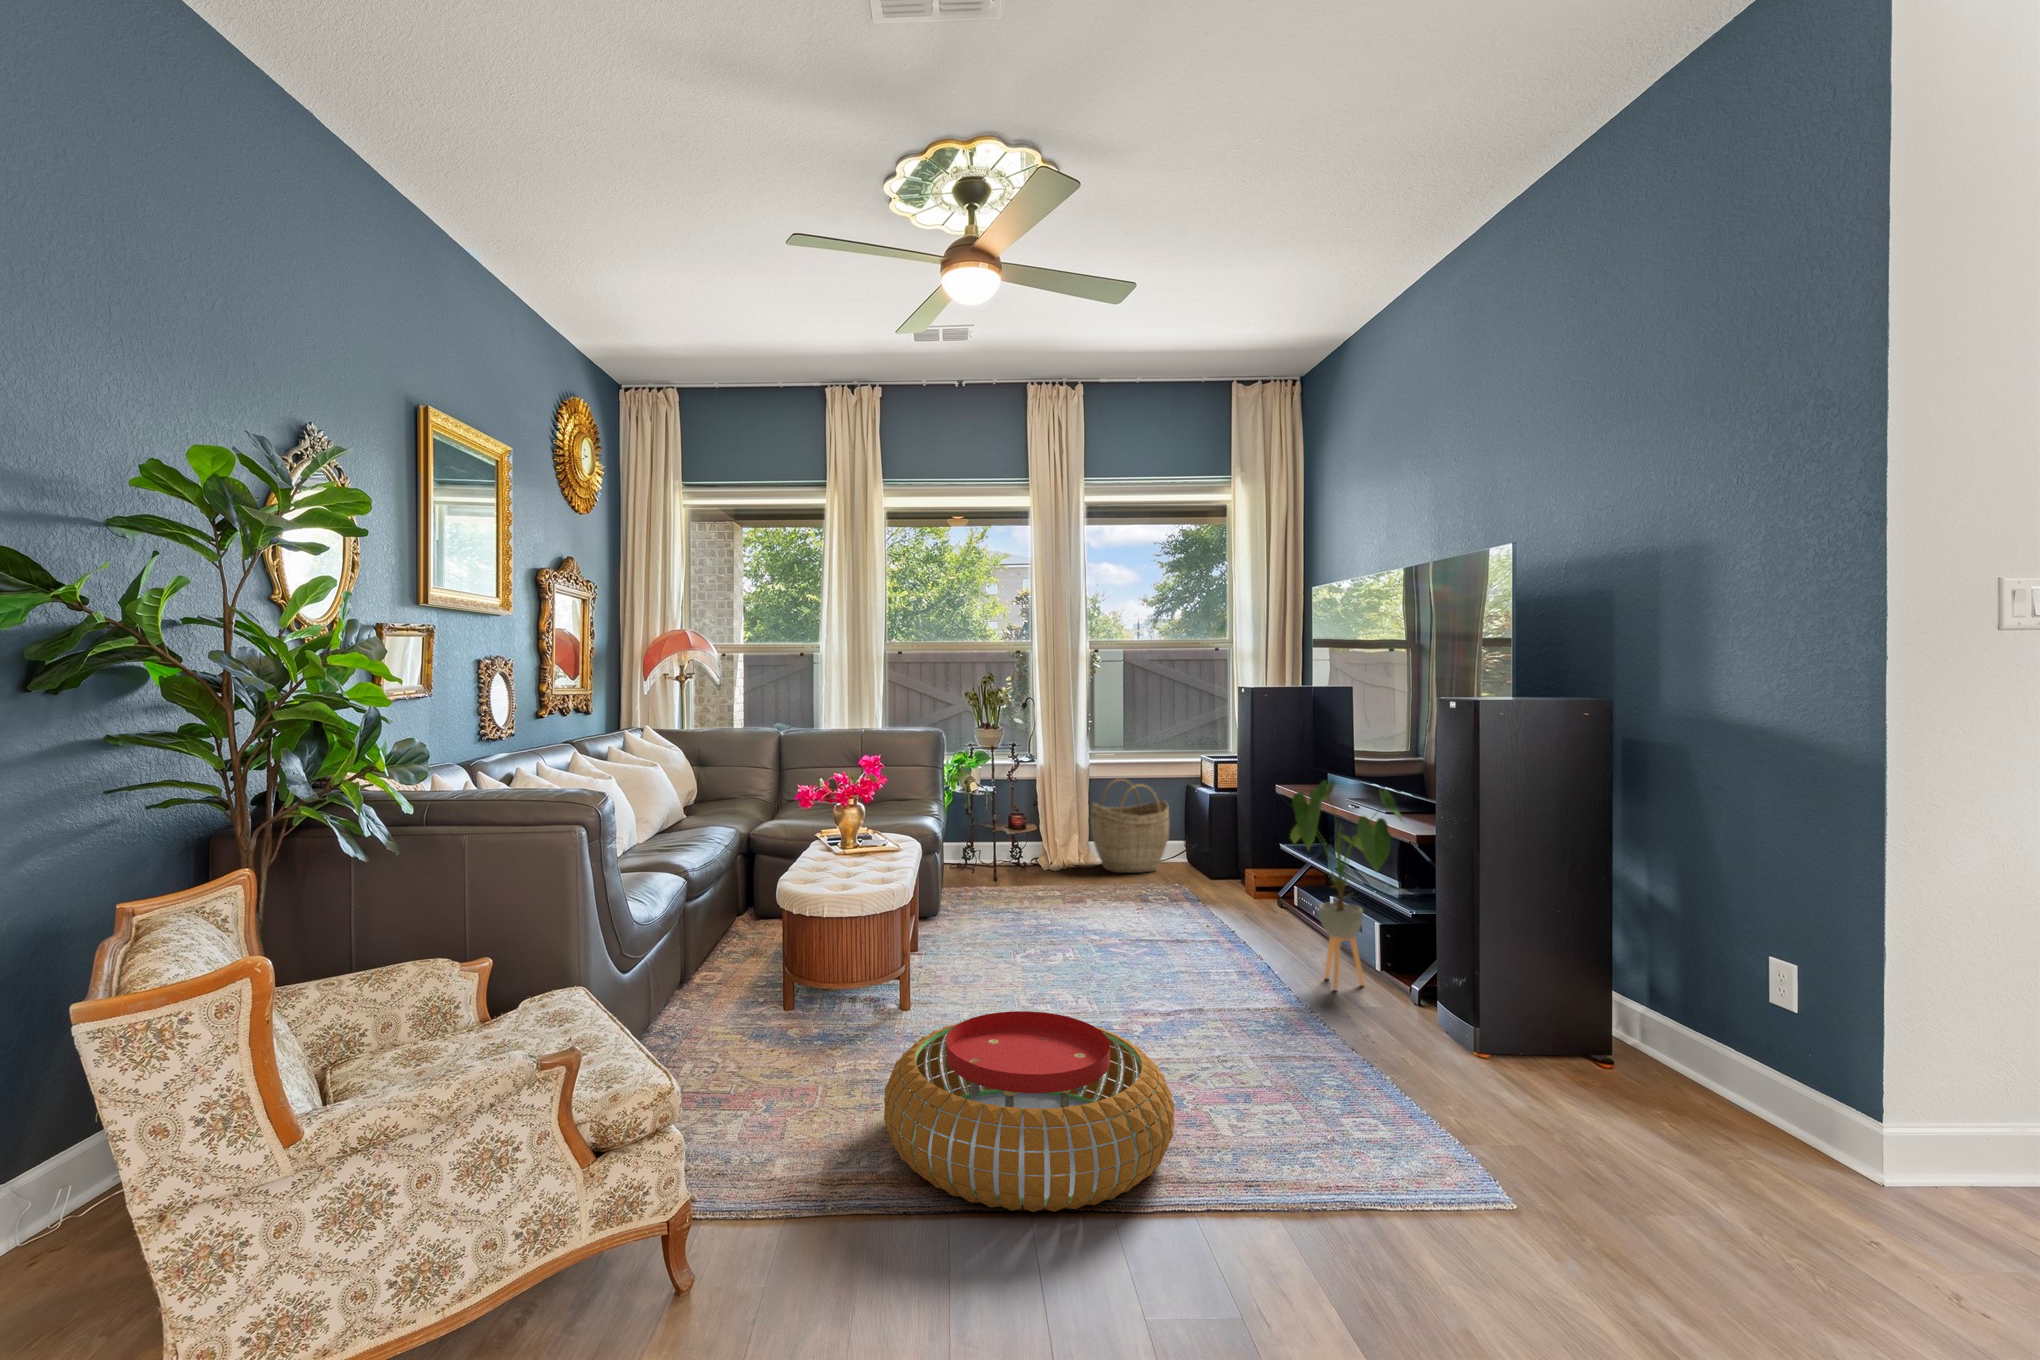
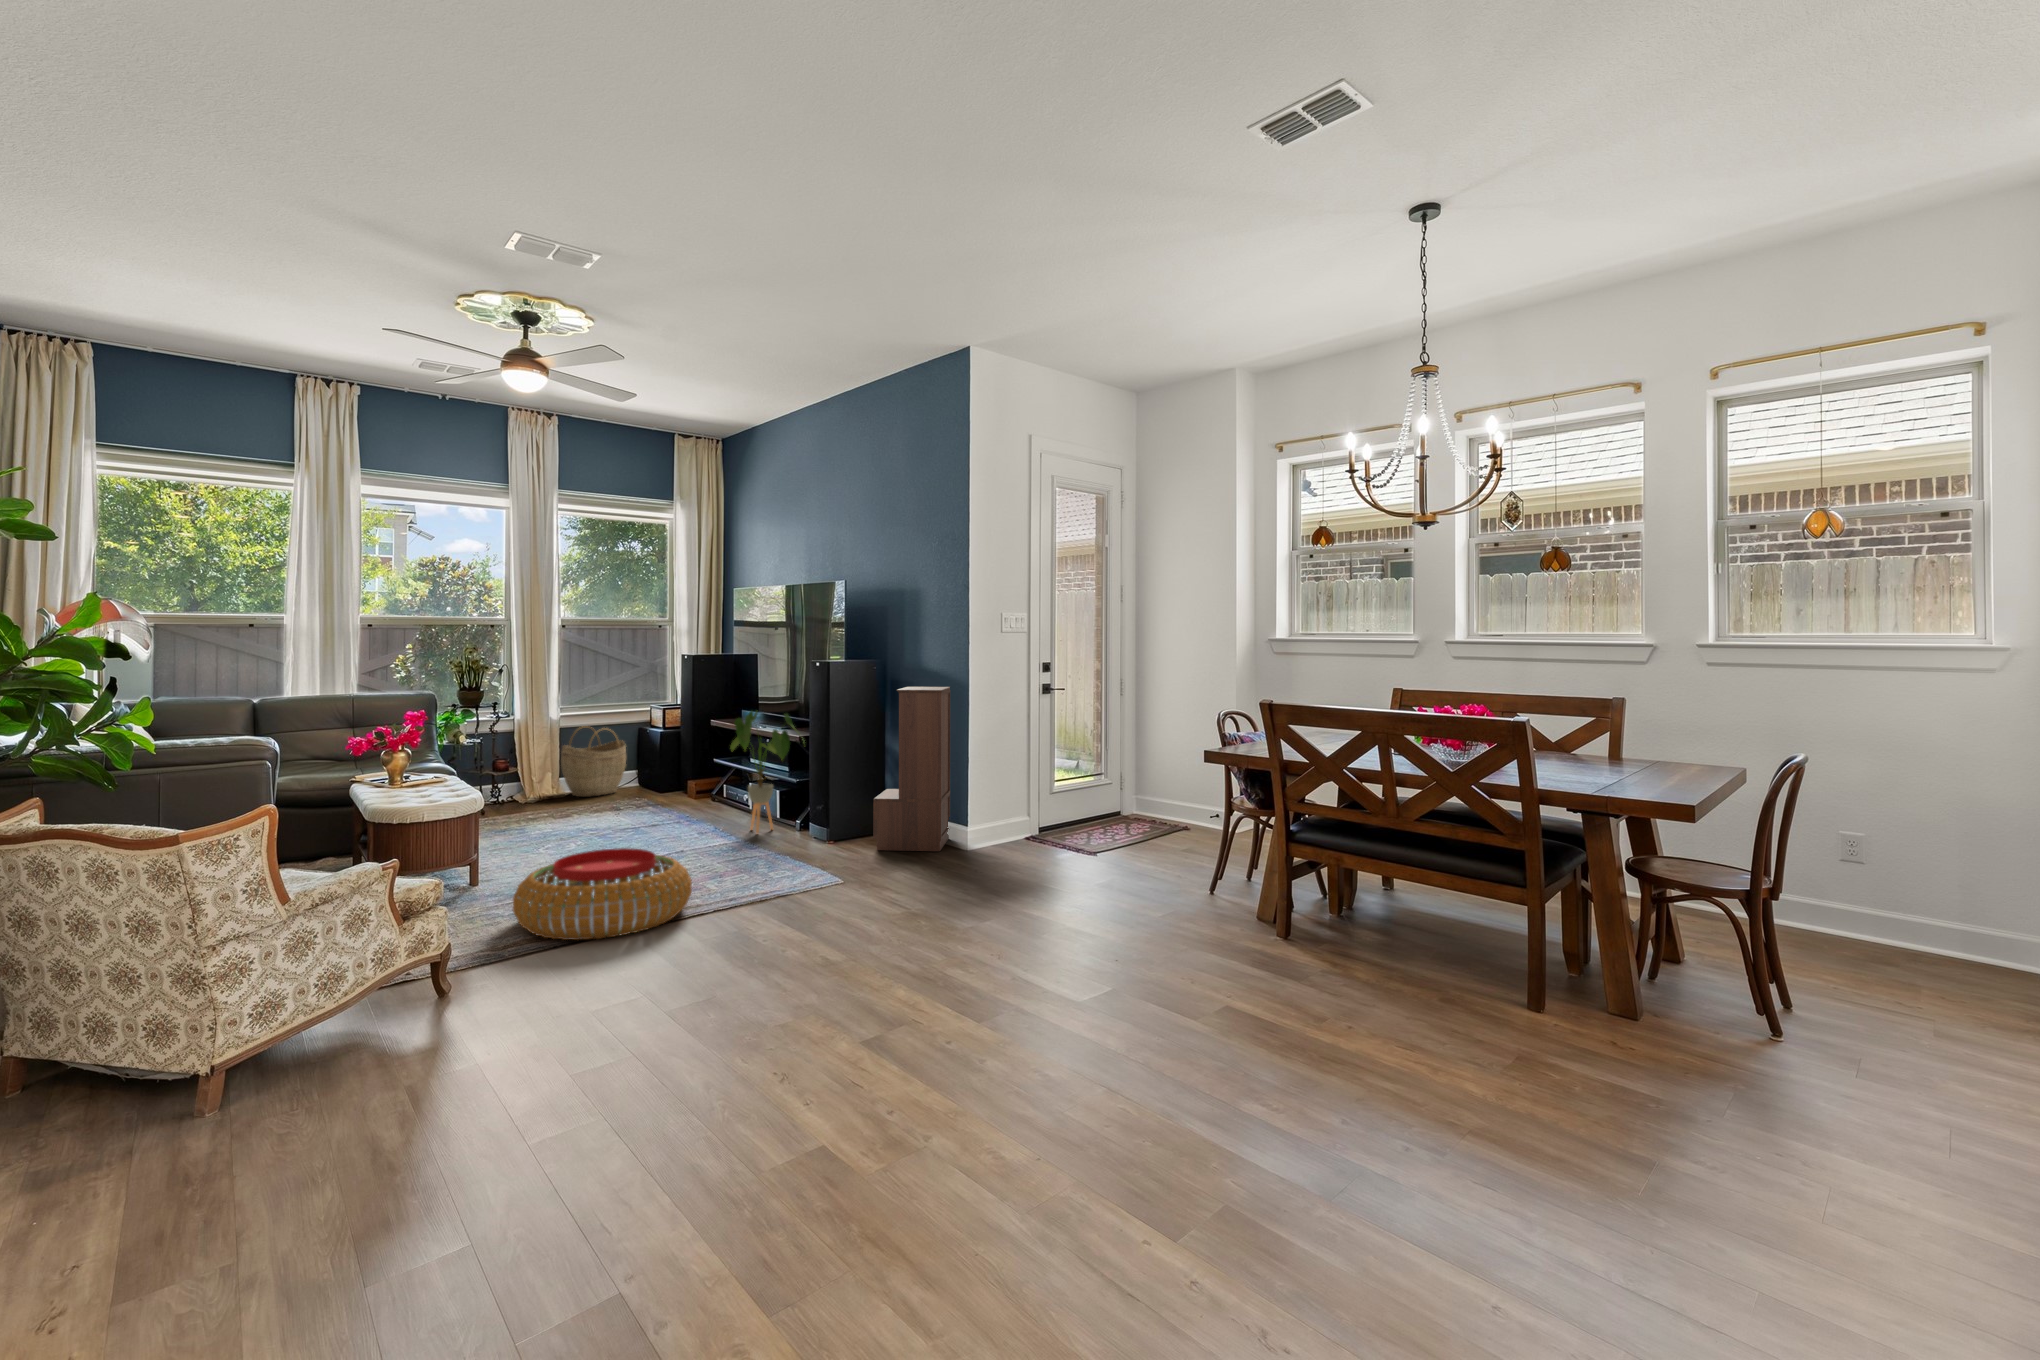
bookshelf: none [1565,756,1760,1133] -> present [873,687,950,851]

